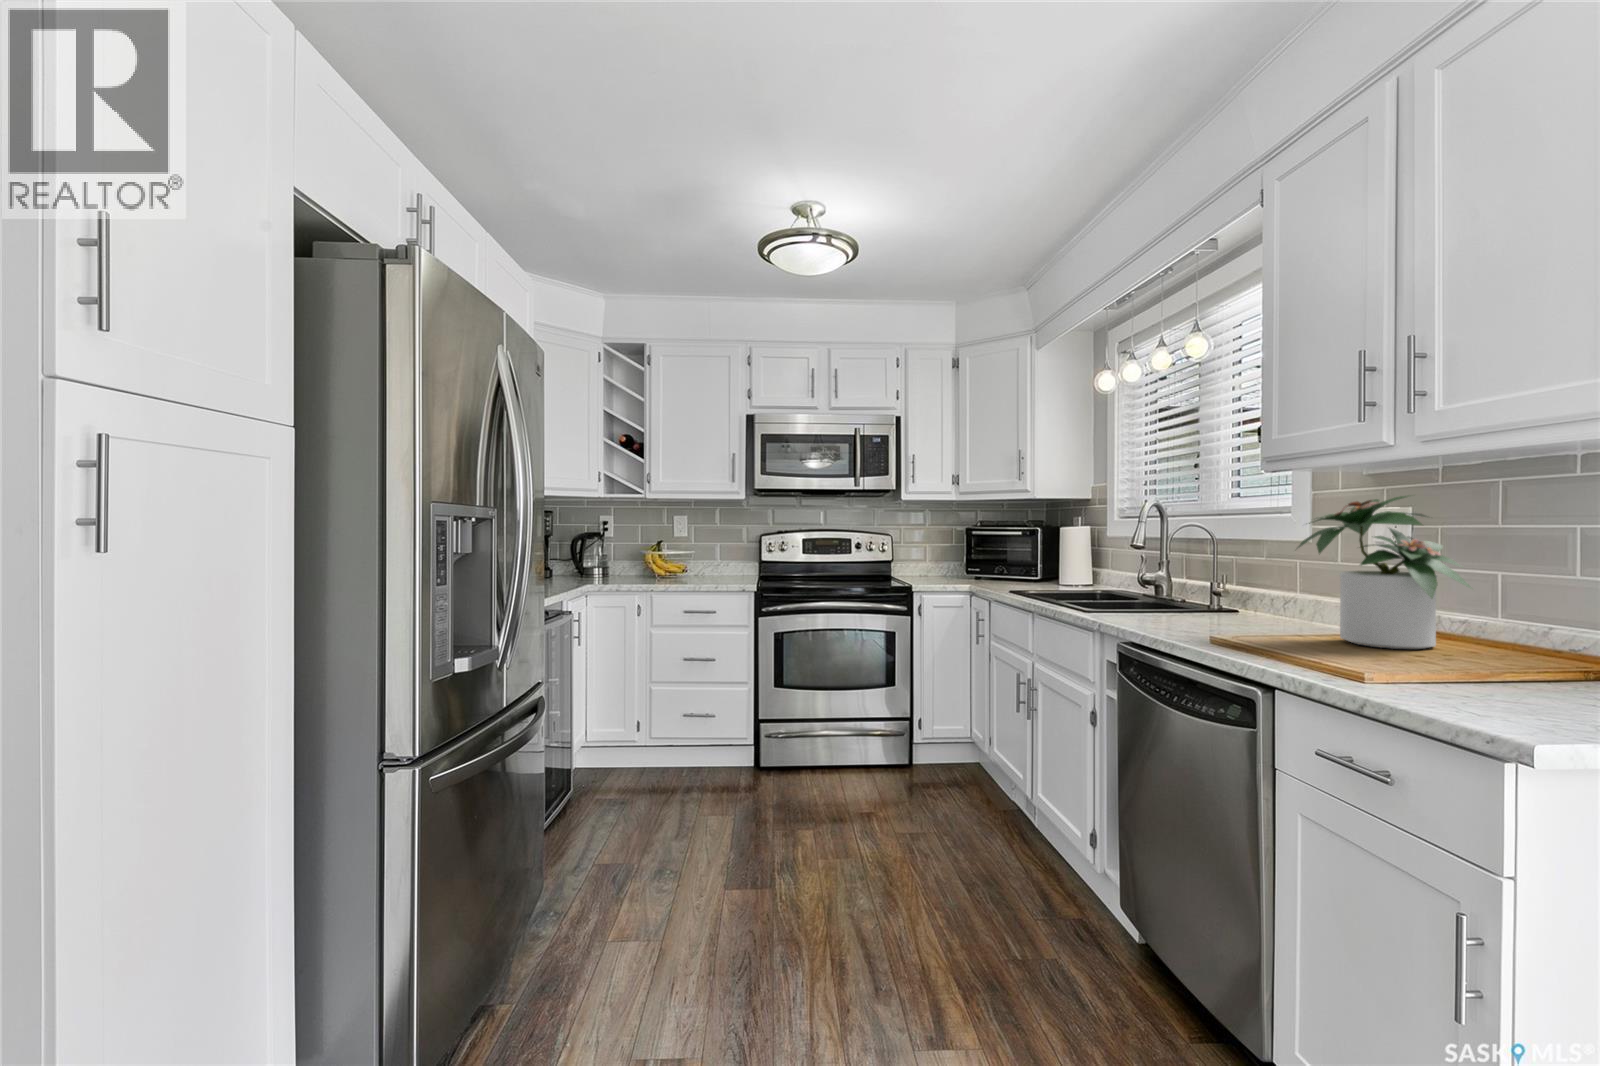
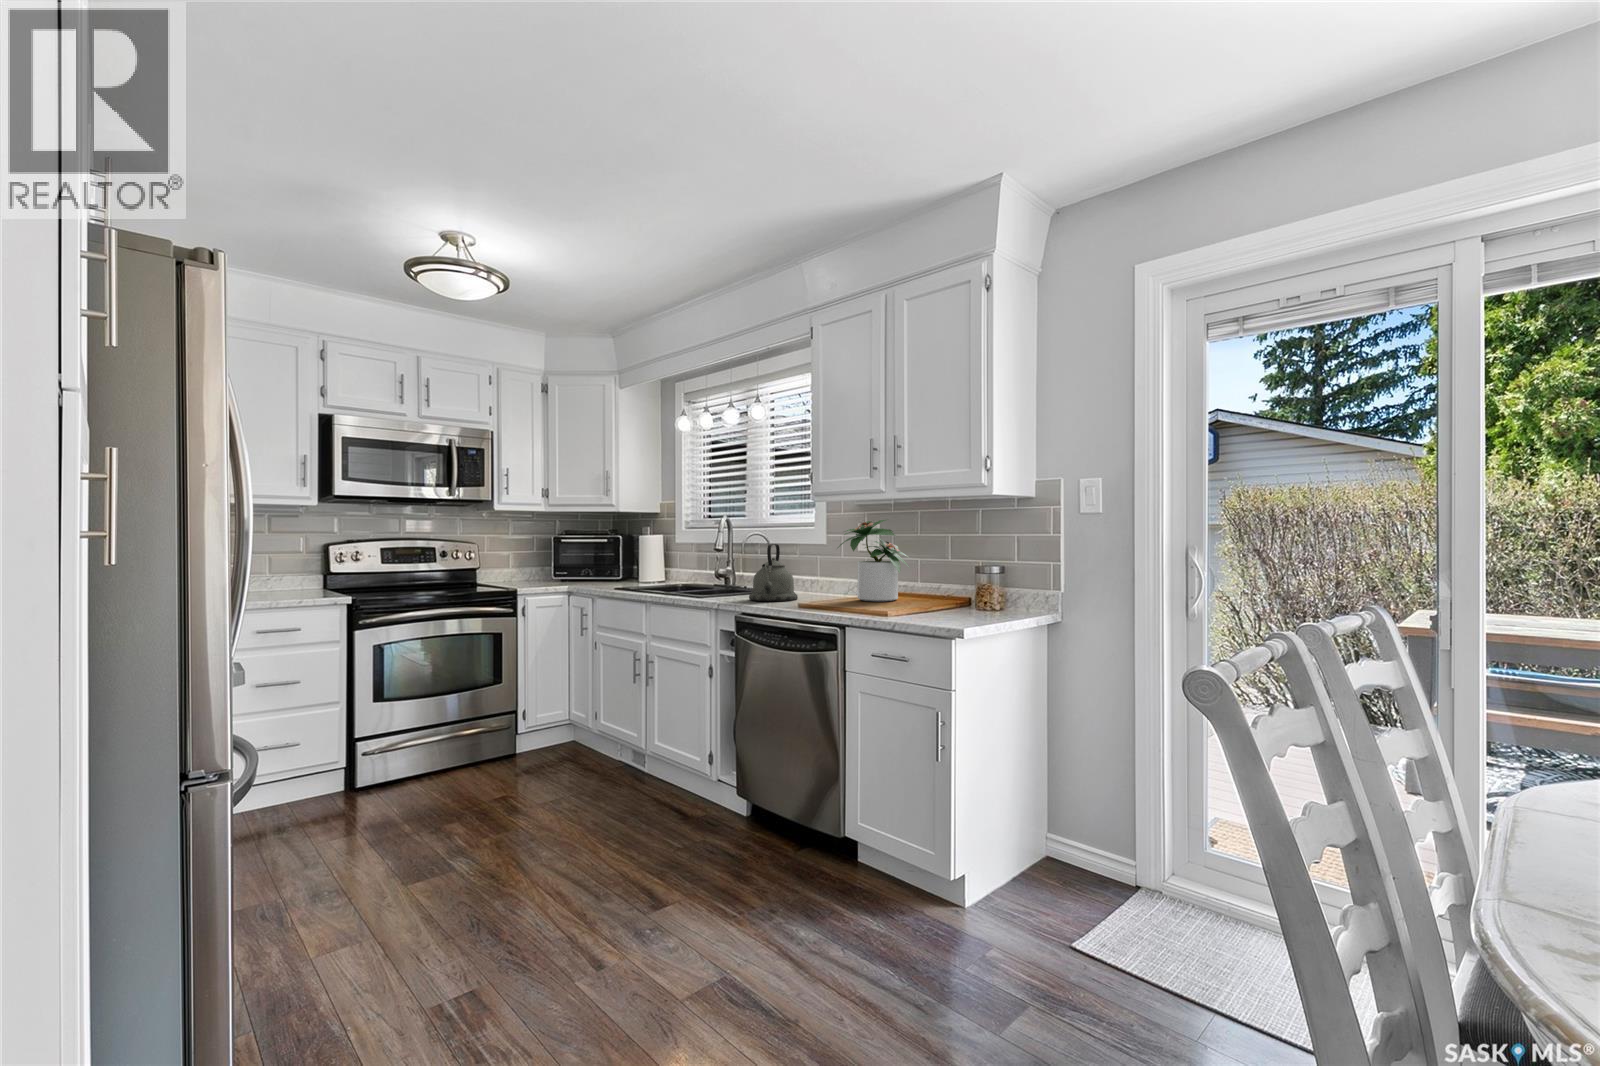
kettle: none [1146,539,1231,629] -> present [749,544,798,601]

